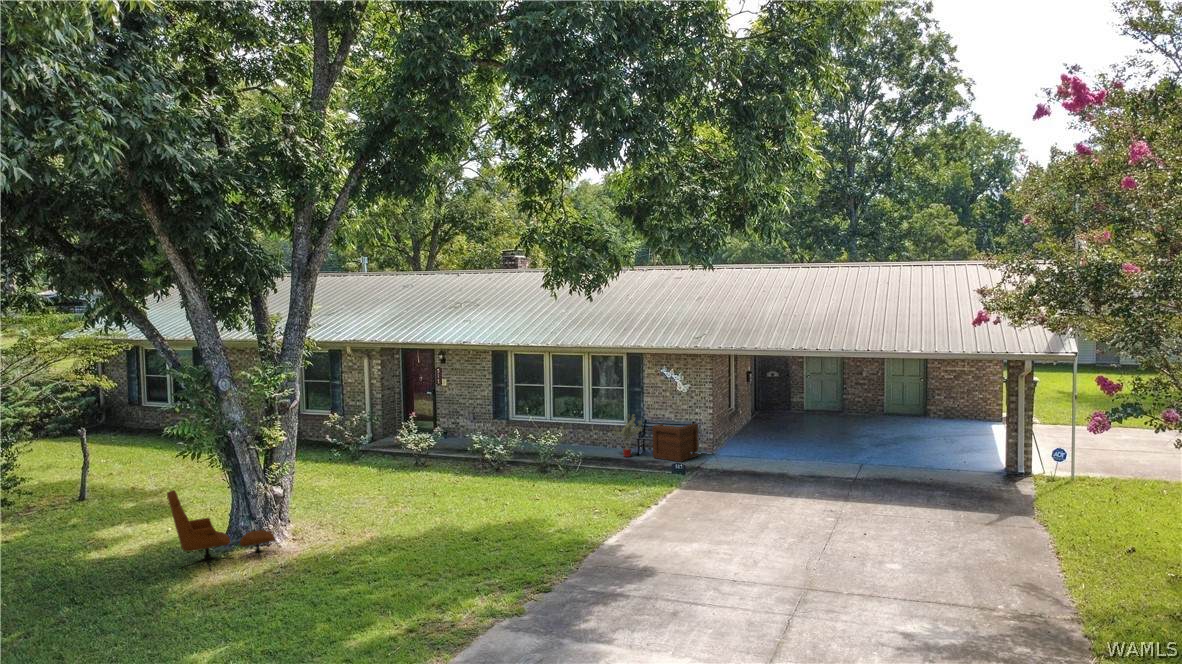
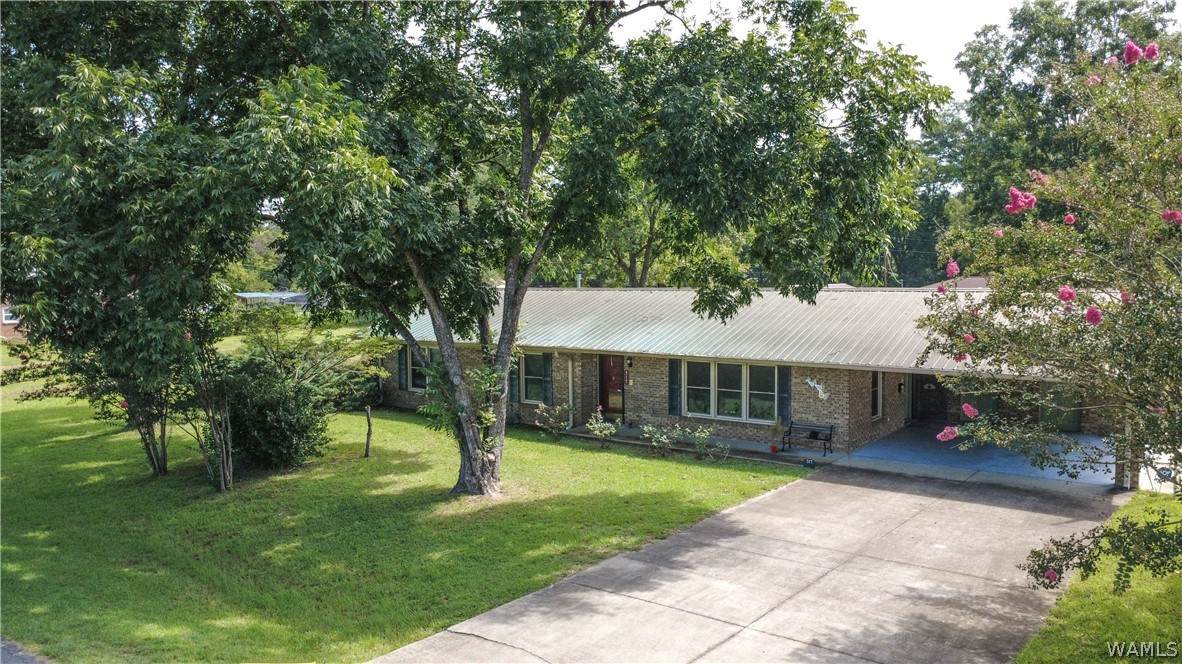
wooden crate: present [652,424,698,462] -> none [795,424,837,459]
lounge chair: present [167,490,275,571] -> none [420,451,488,507]

